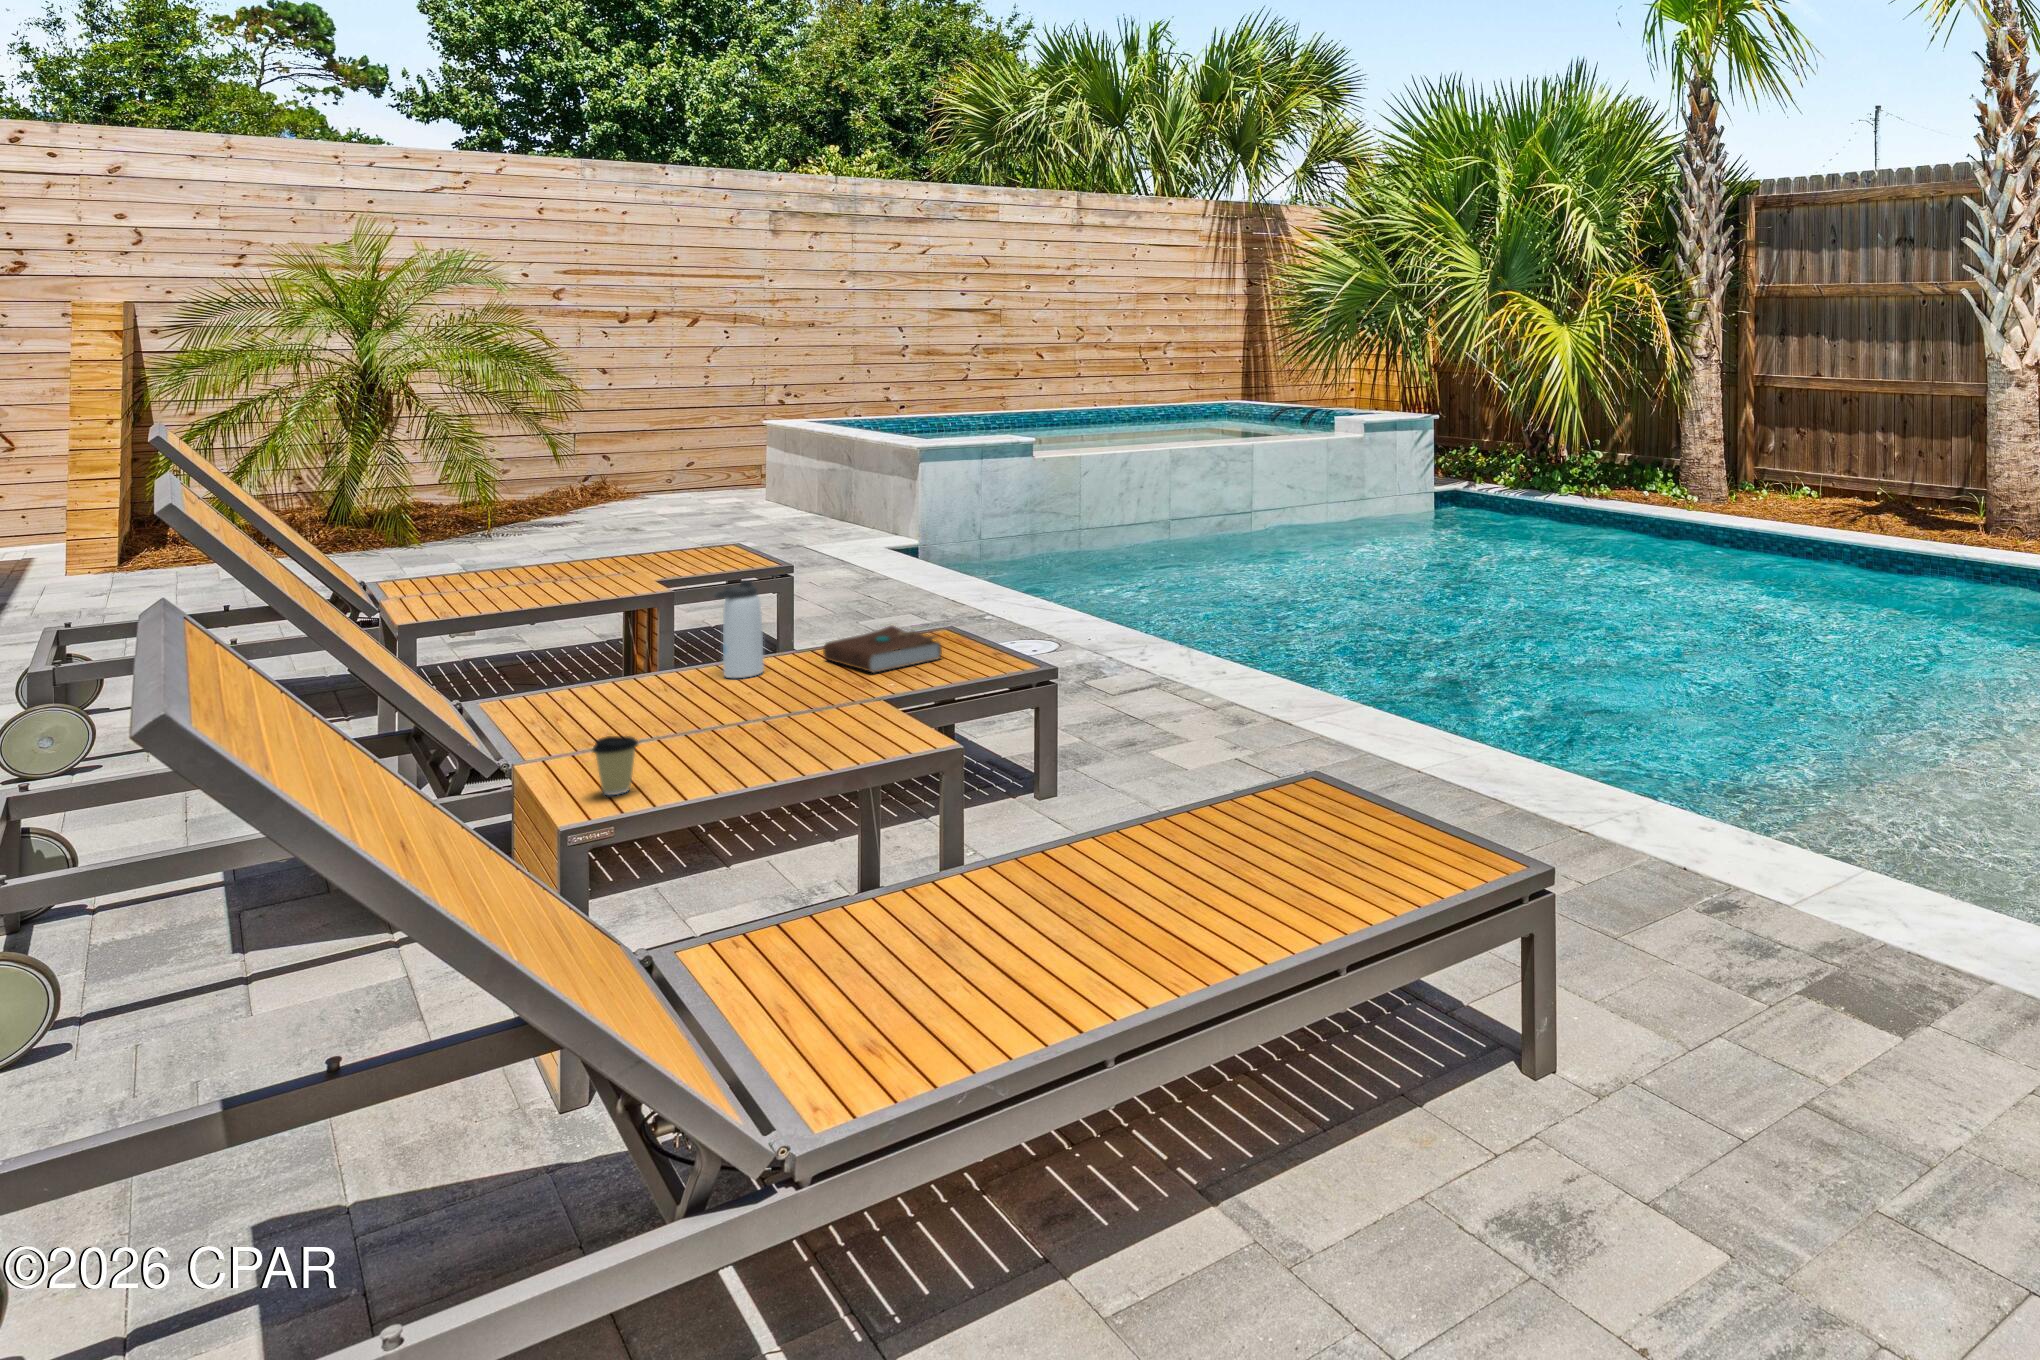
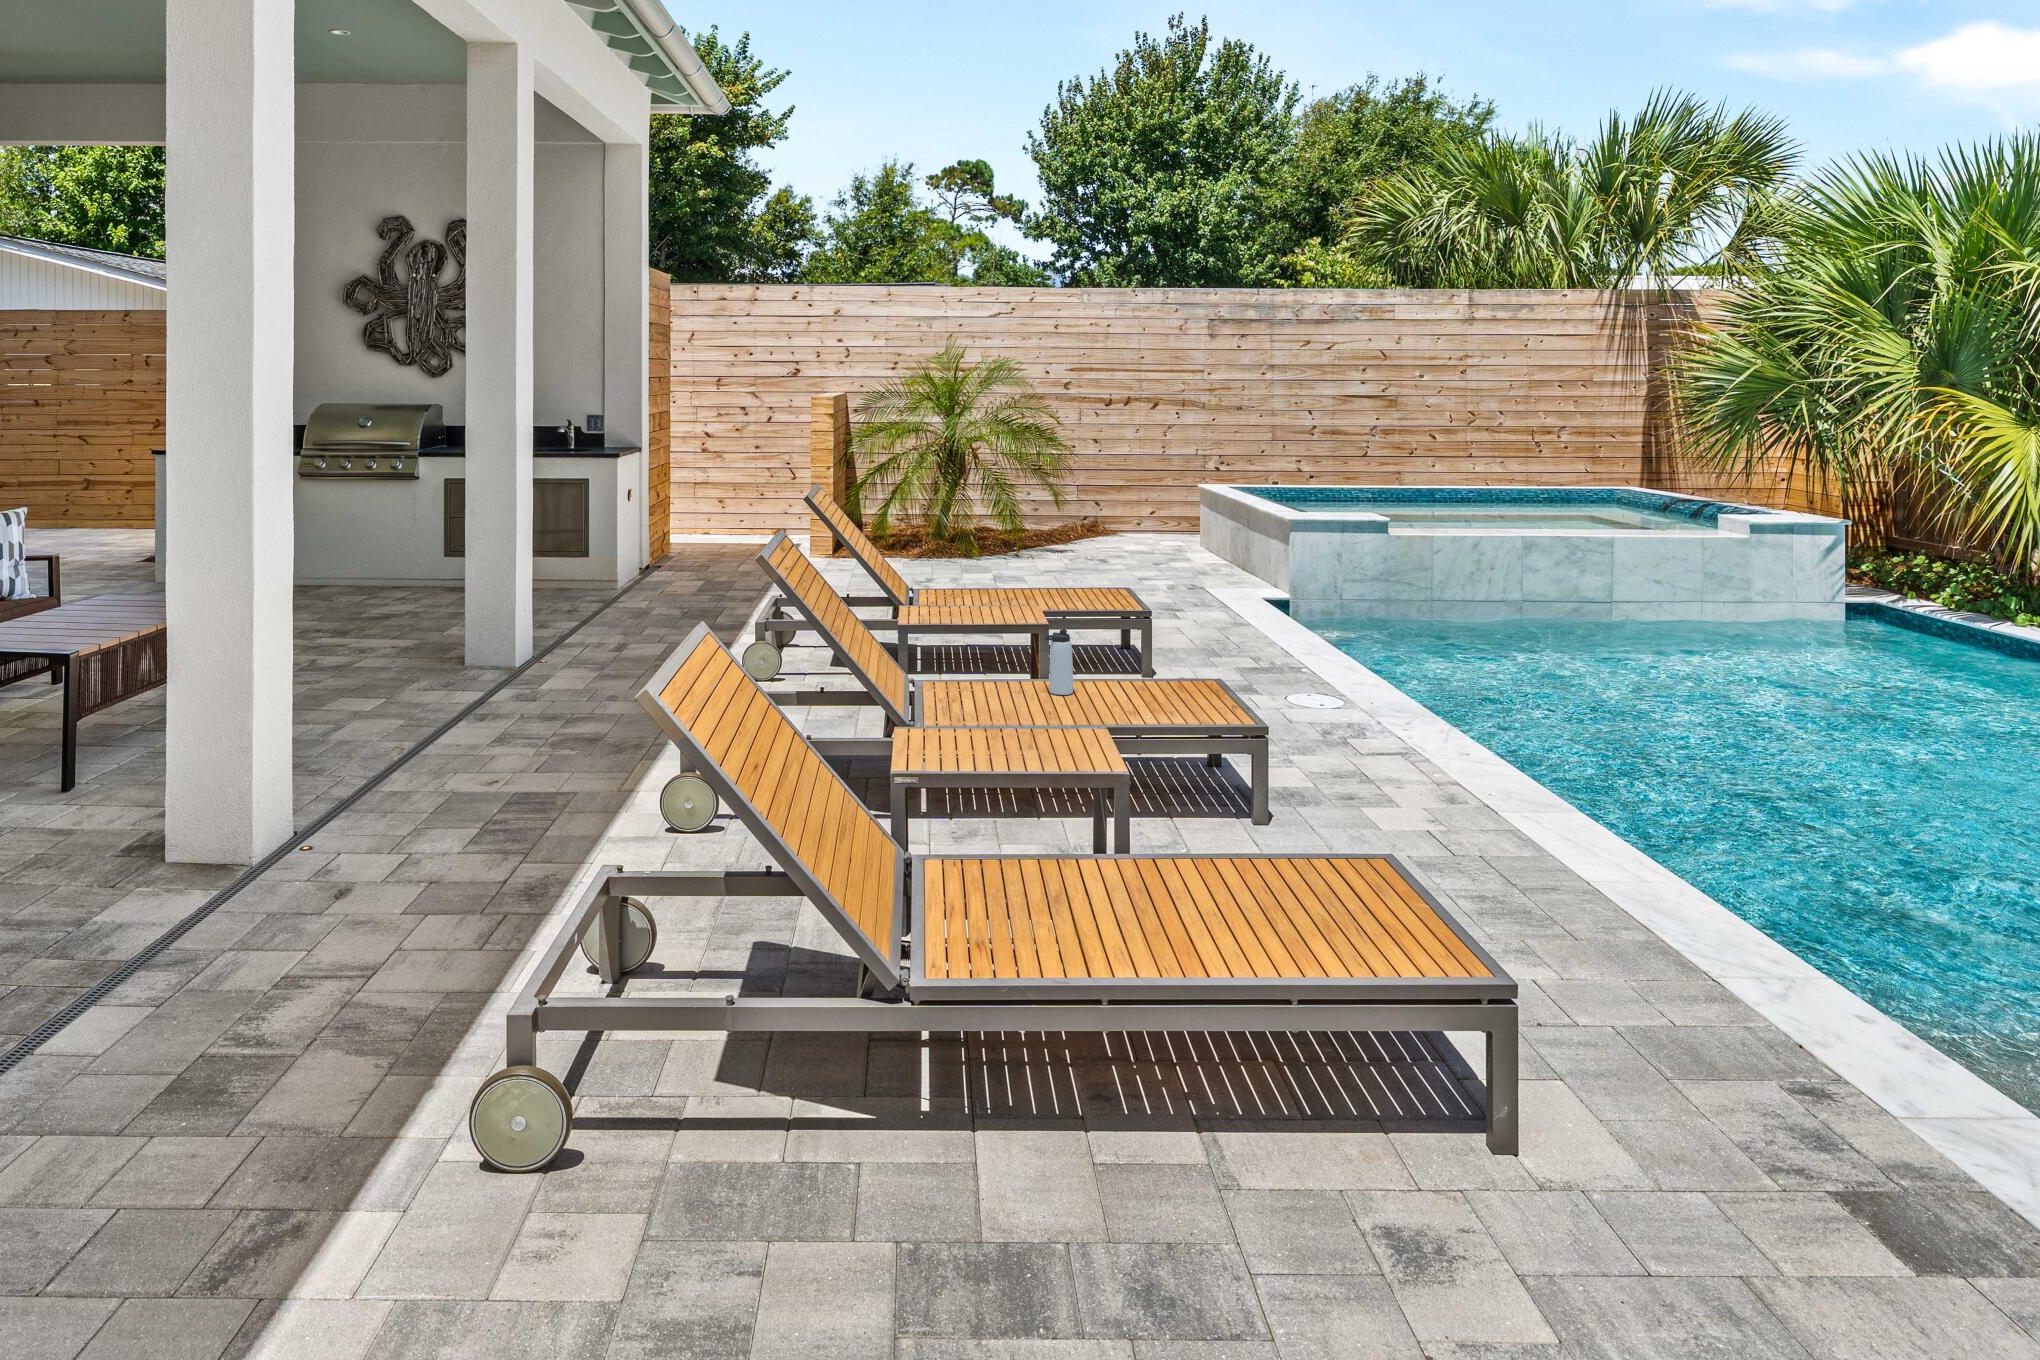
book: present [823,626,942,672] -> none [1111,675,1182,708]
coffee cup: present [592,736,638,795] -> none [939,721,963,757]

